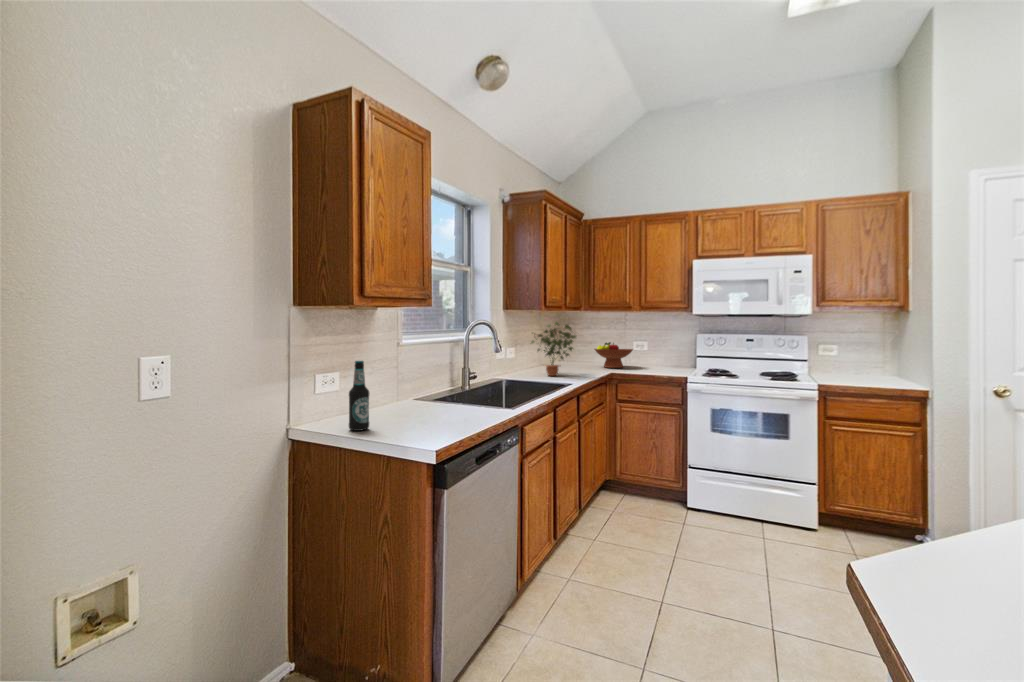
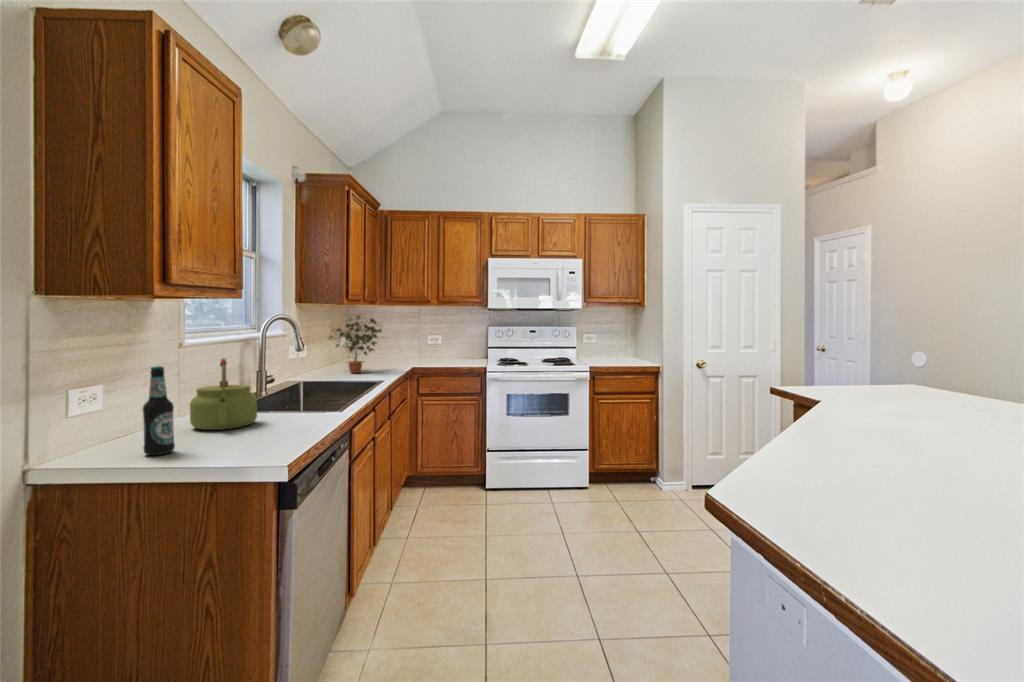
fruit bowl: present [594,342,633,368] -> none [392,335,432,362]
kettle: none [395,357,444,416] -> present [190,359,257,430]

